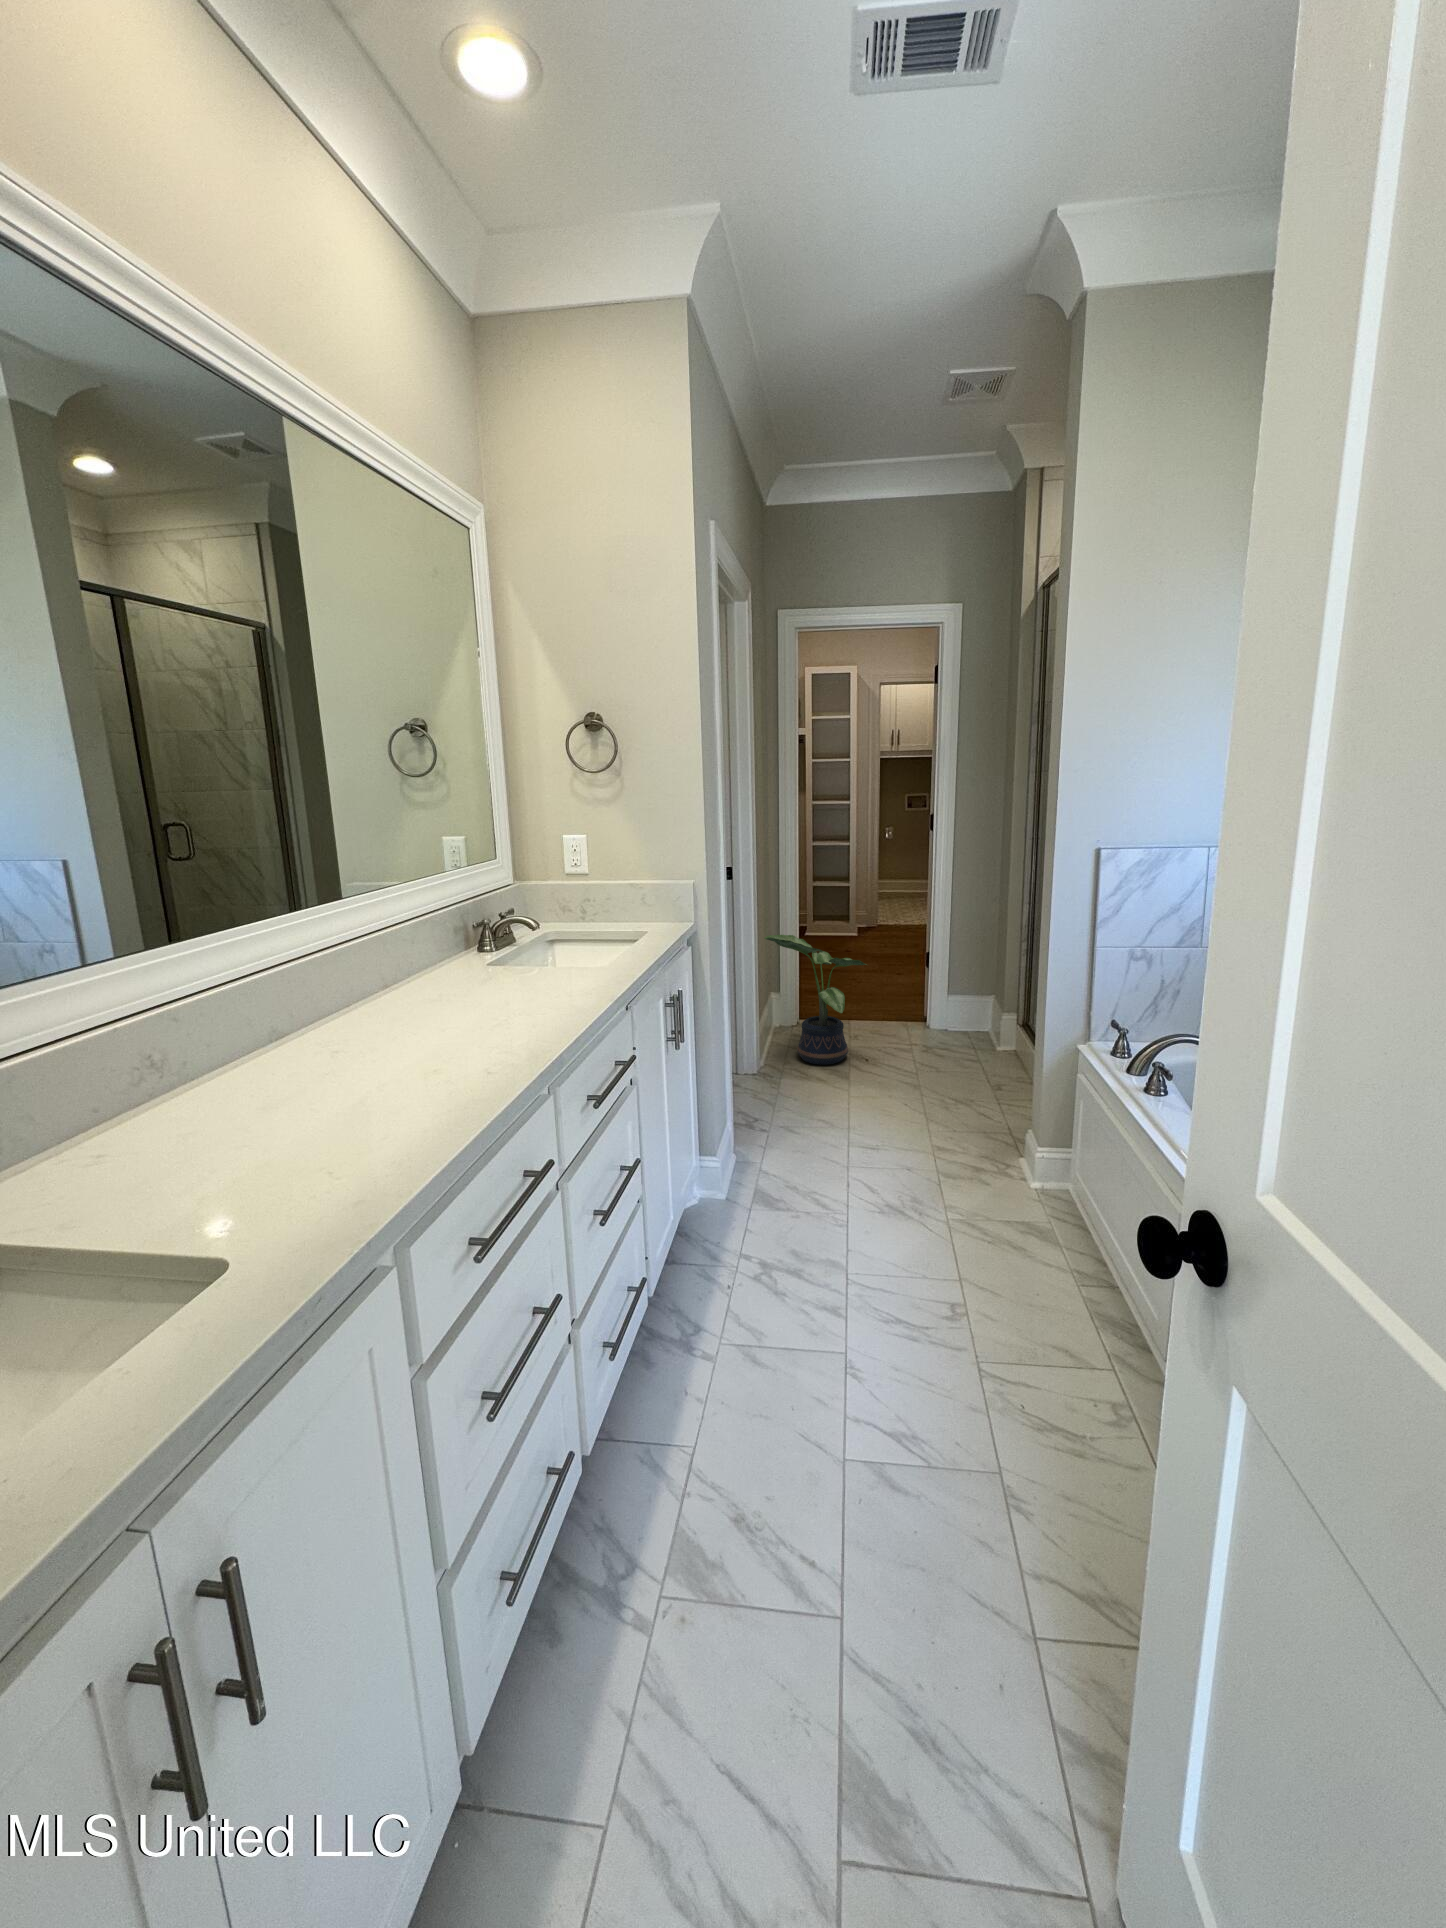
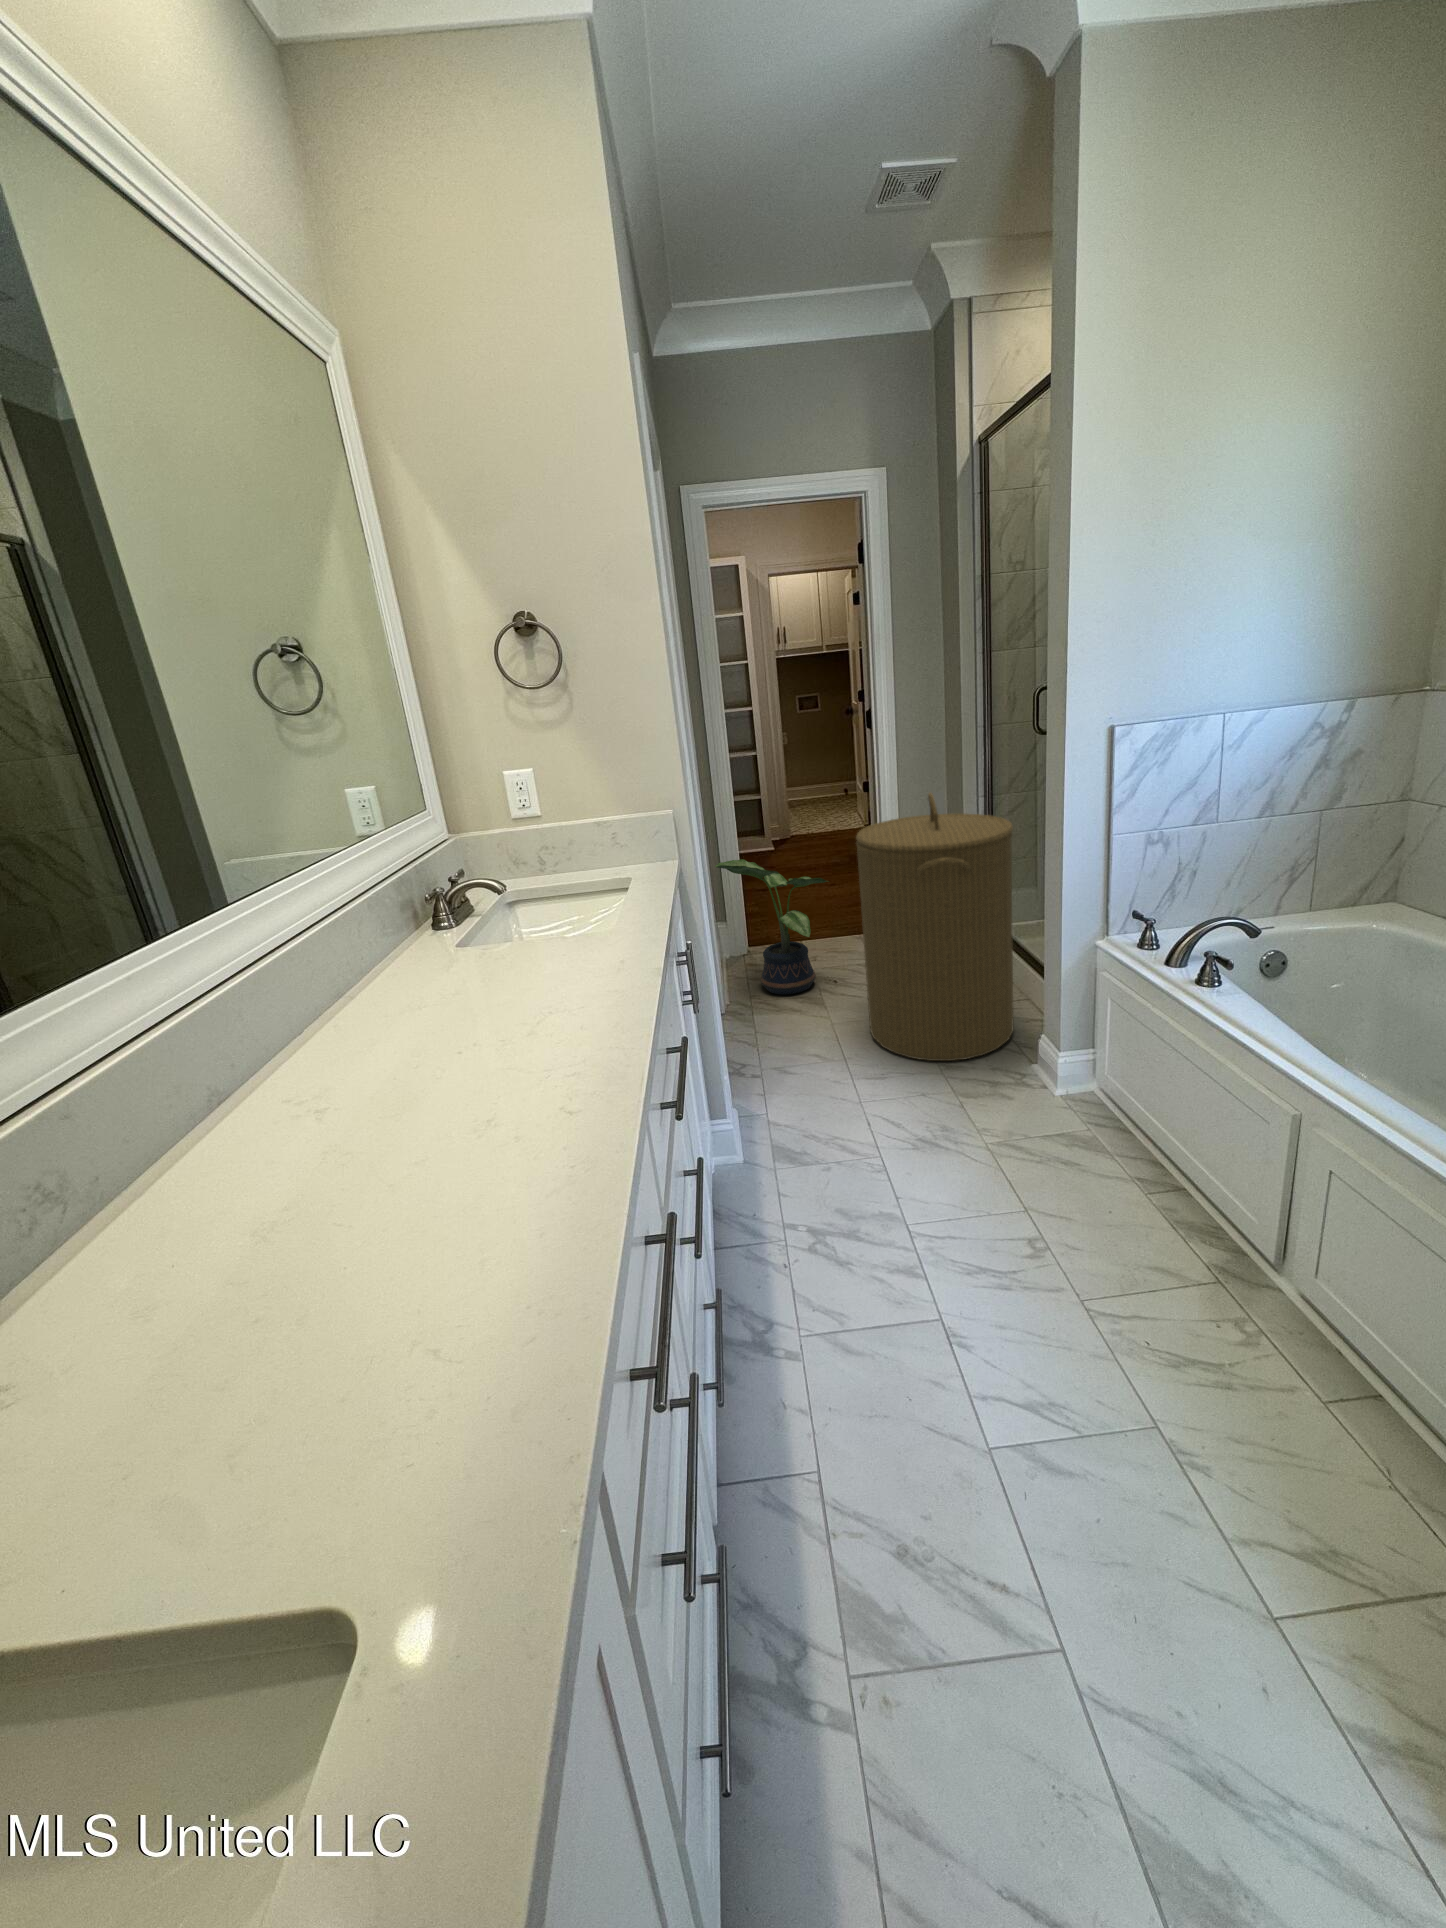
laundry hamper: none [880,893,1026,1145] -> present [856,793,1013,1061]

